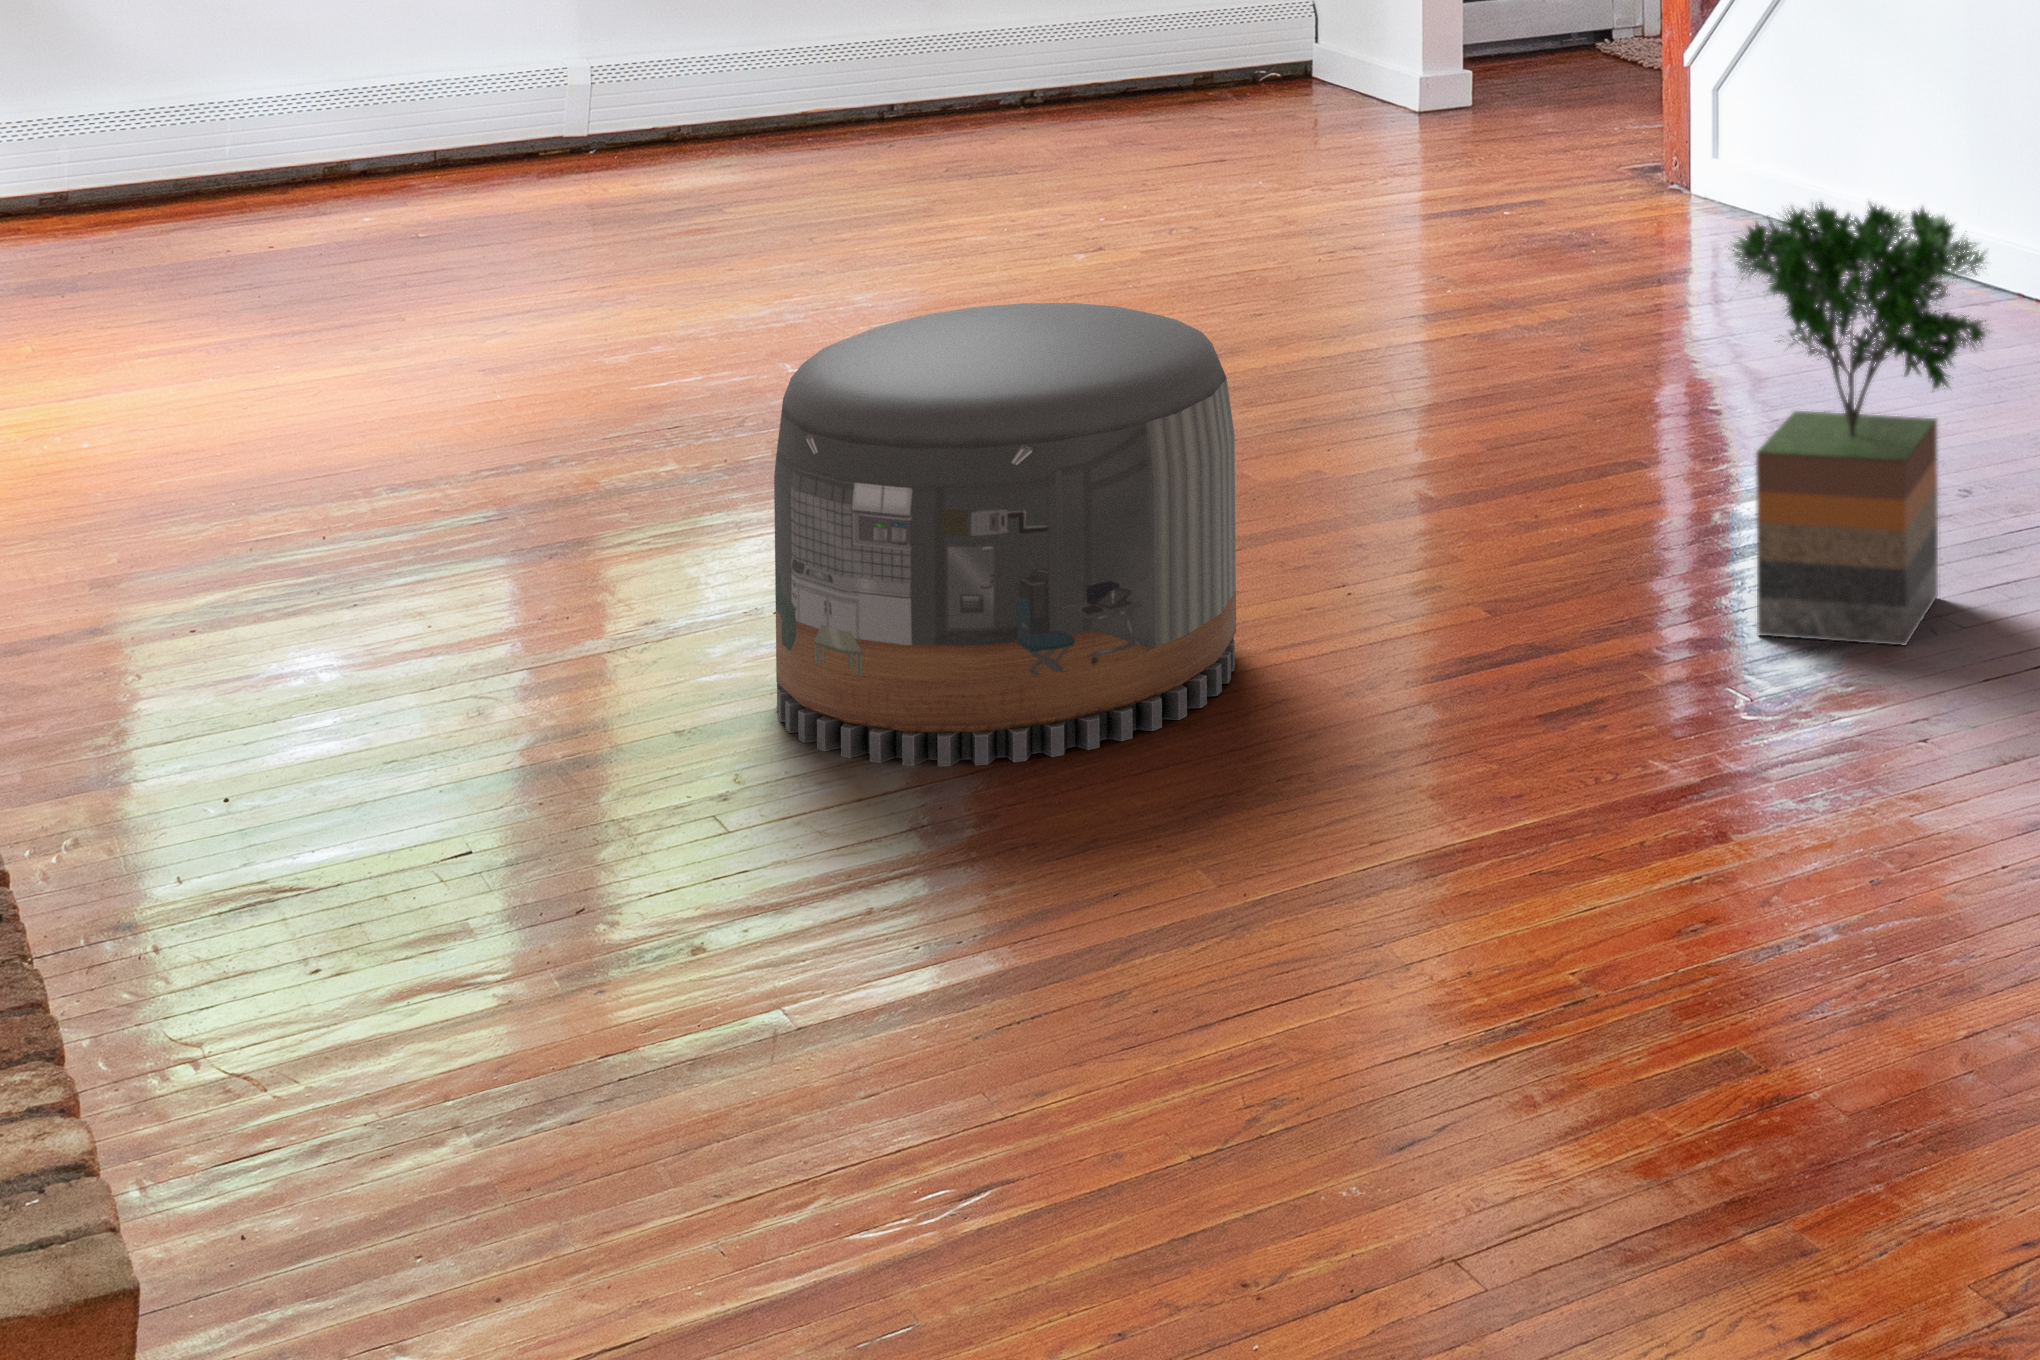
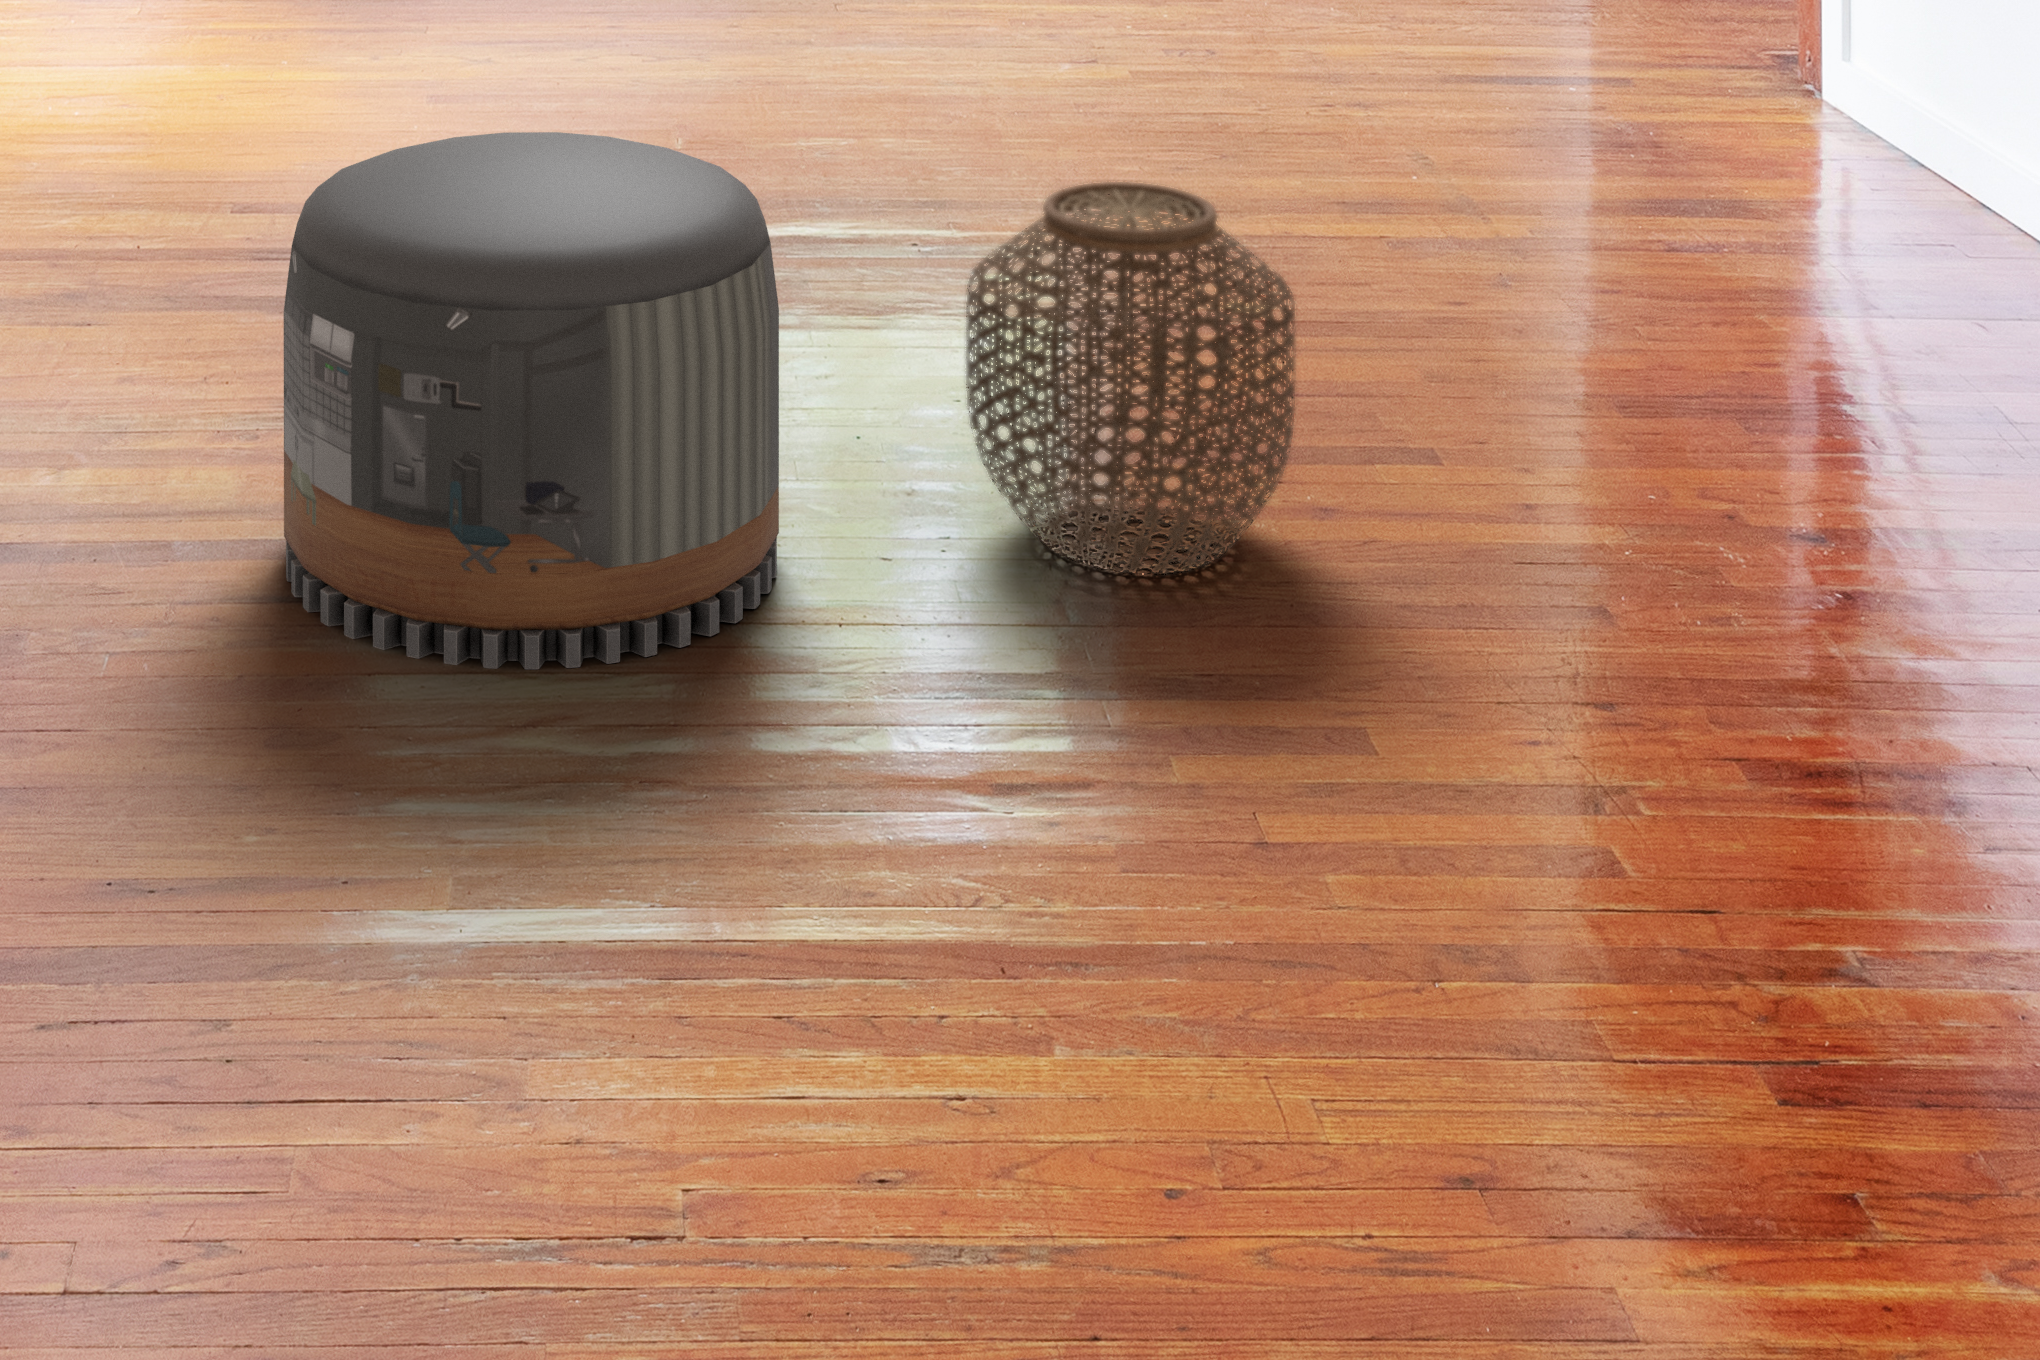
potted tree: present [1728,202,1988,645] -> none [1370,162,1744,795]
woven basket: none [1337,277,1608,590] -> present [966,182,1295,574]

